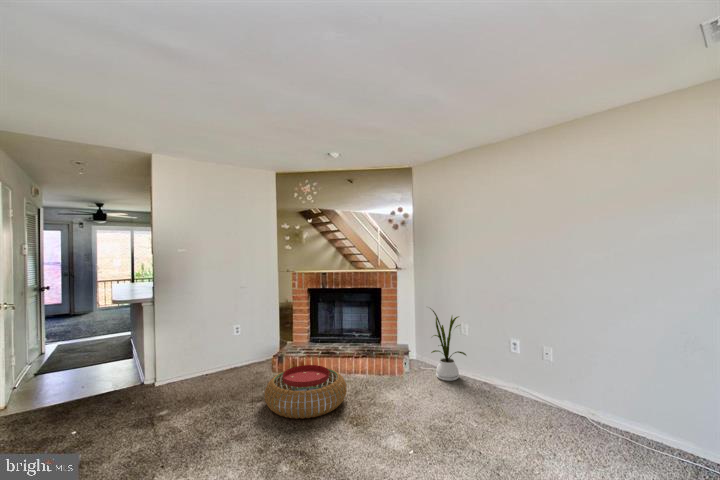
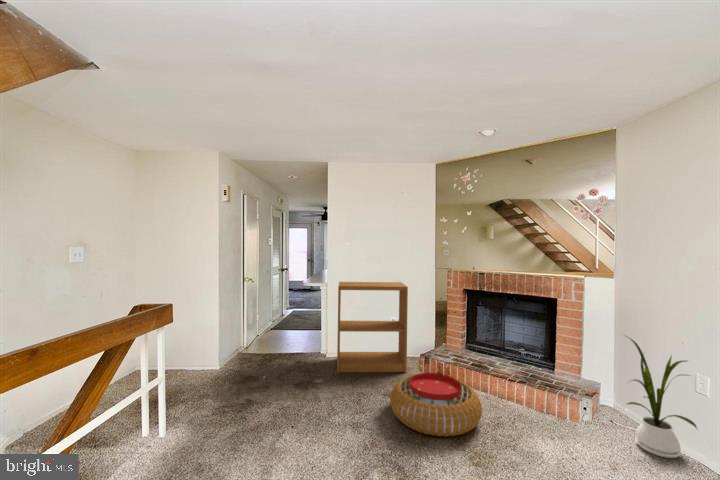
bookshelf: none [175,288,261,396] -> present [337,282,408,373]

